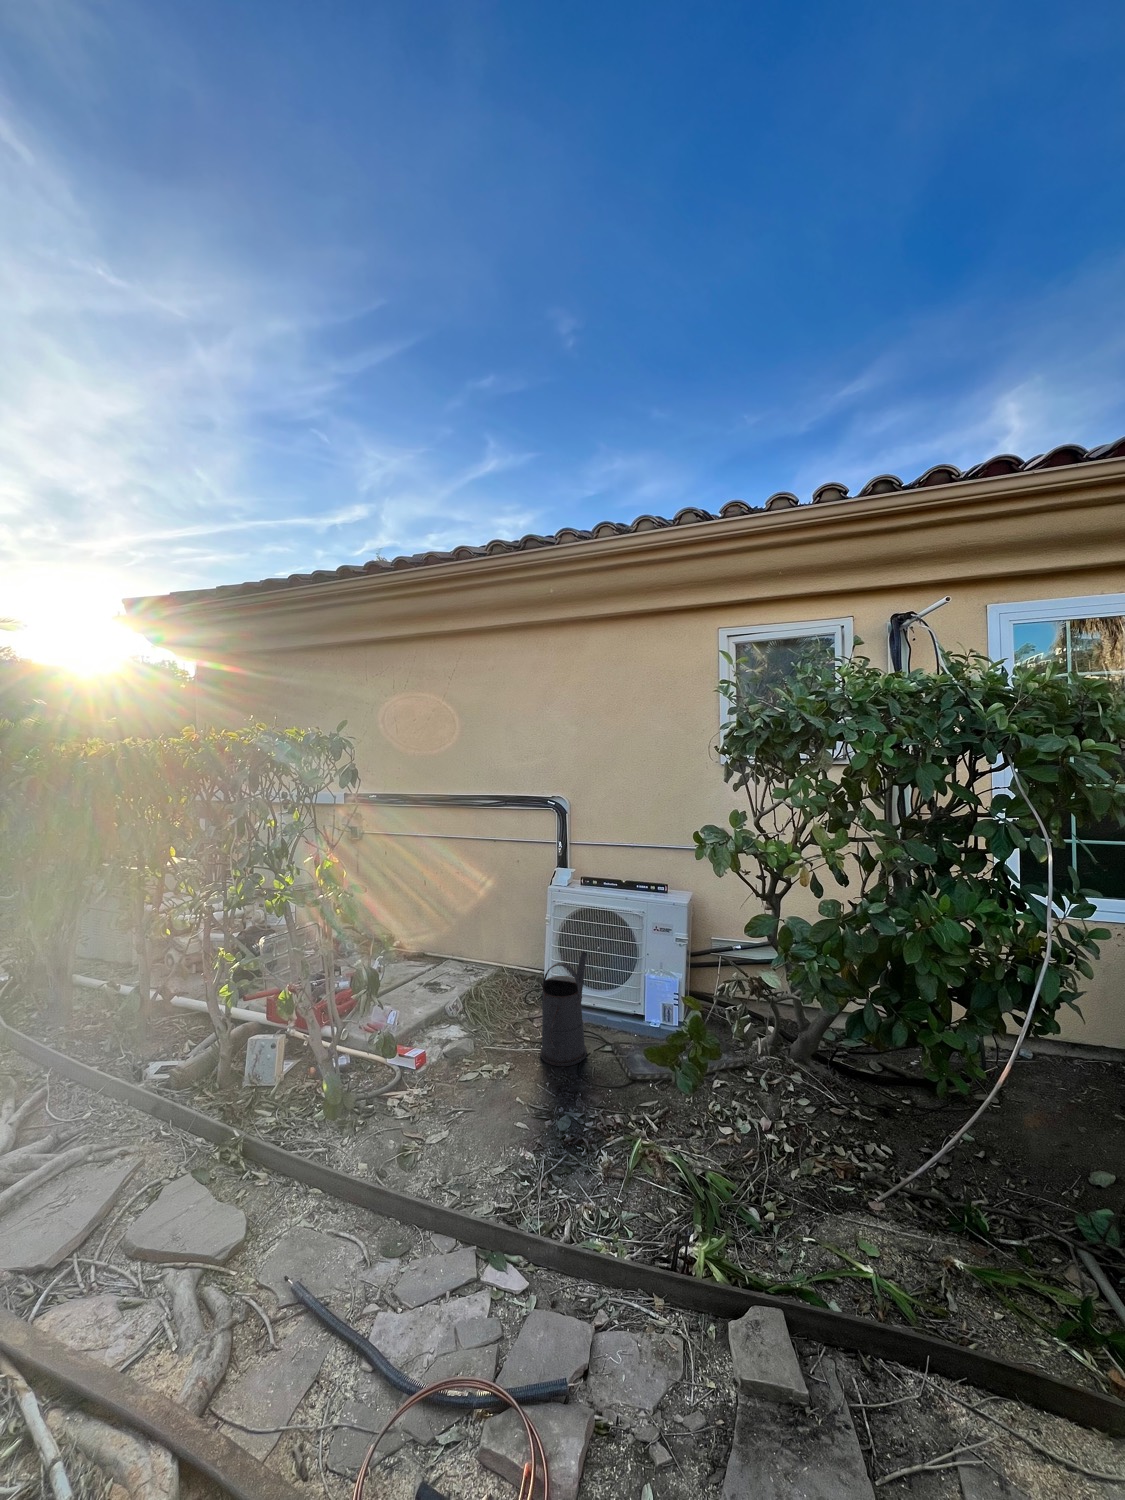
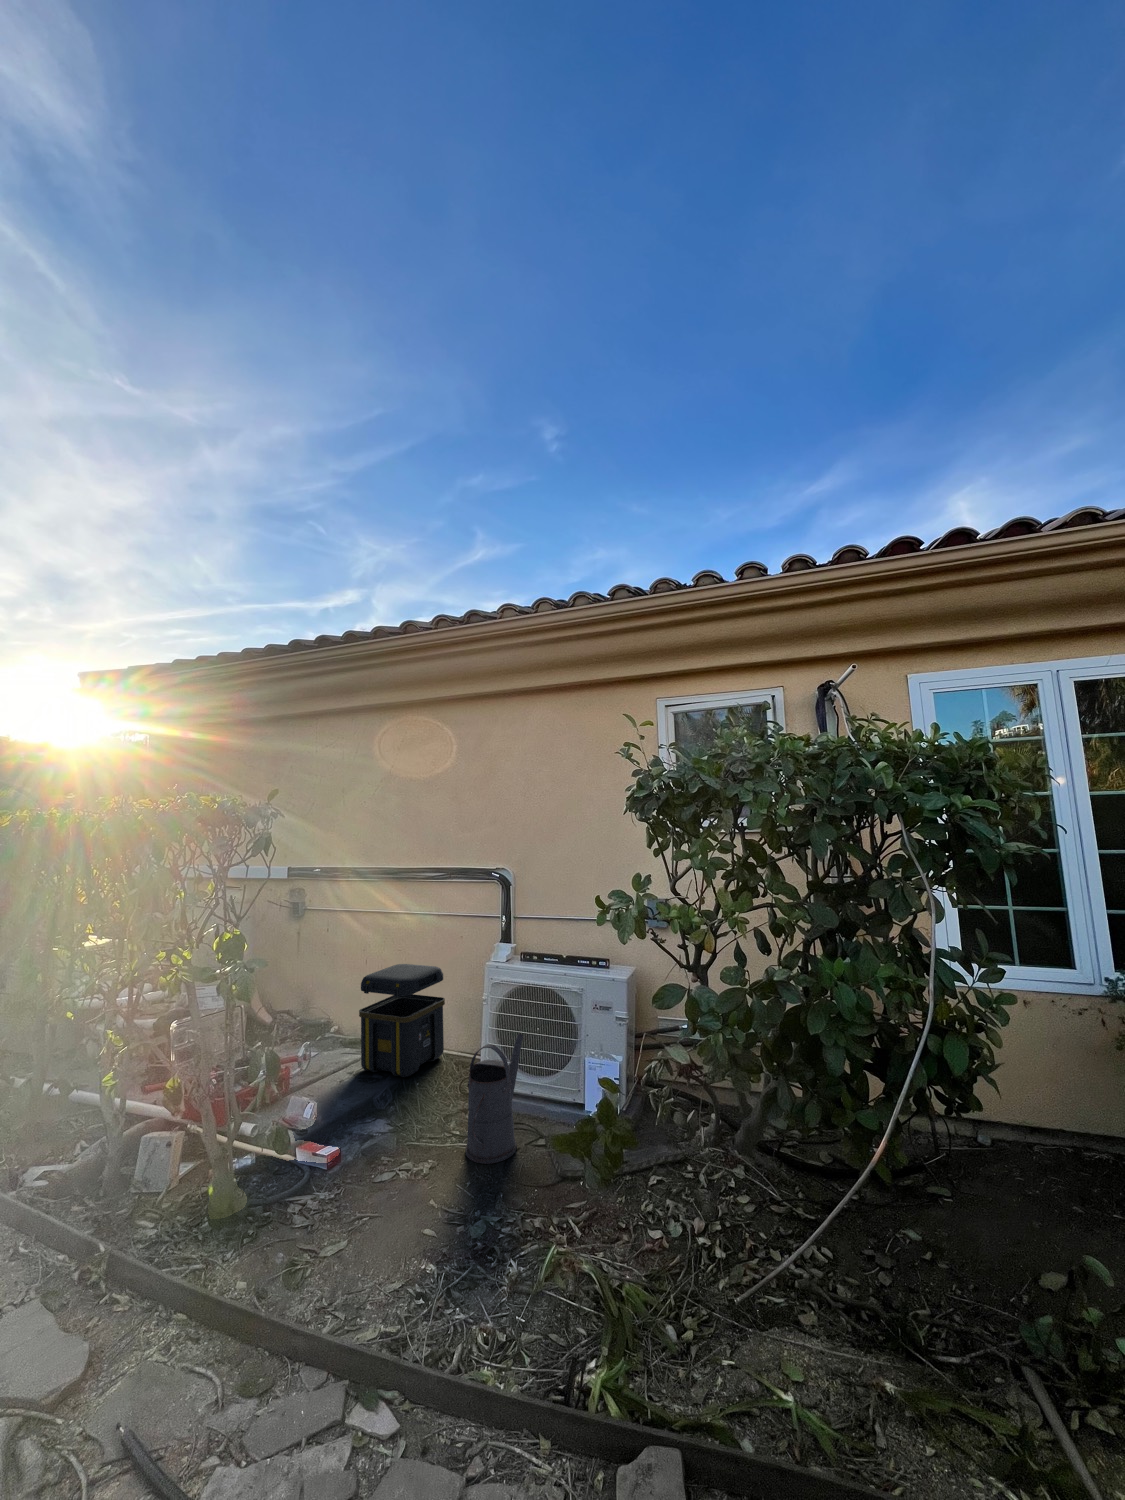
toolbox: none [424,884,503,987] -> present [359,964,445,1077]

